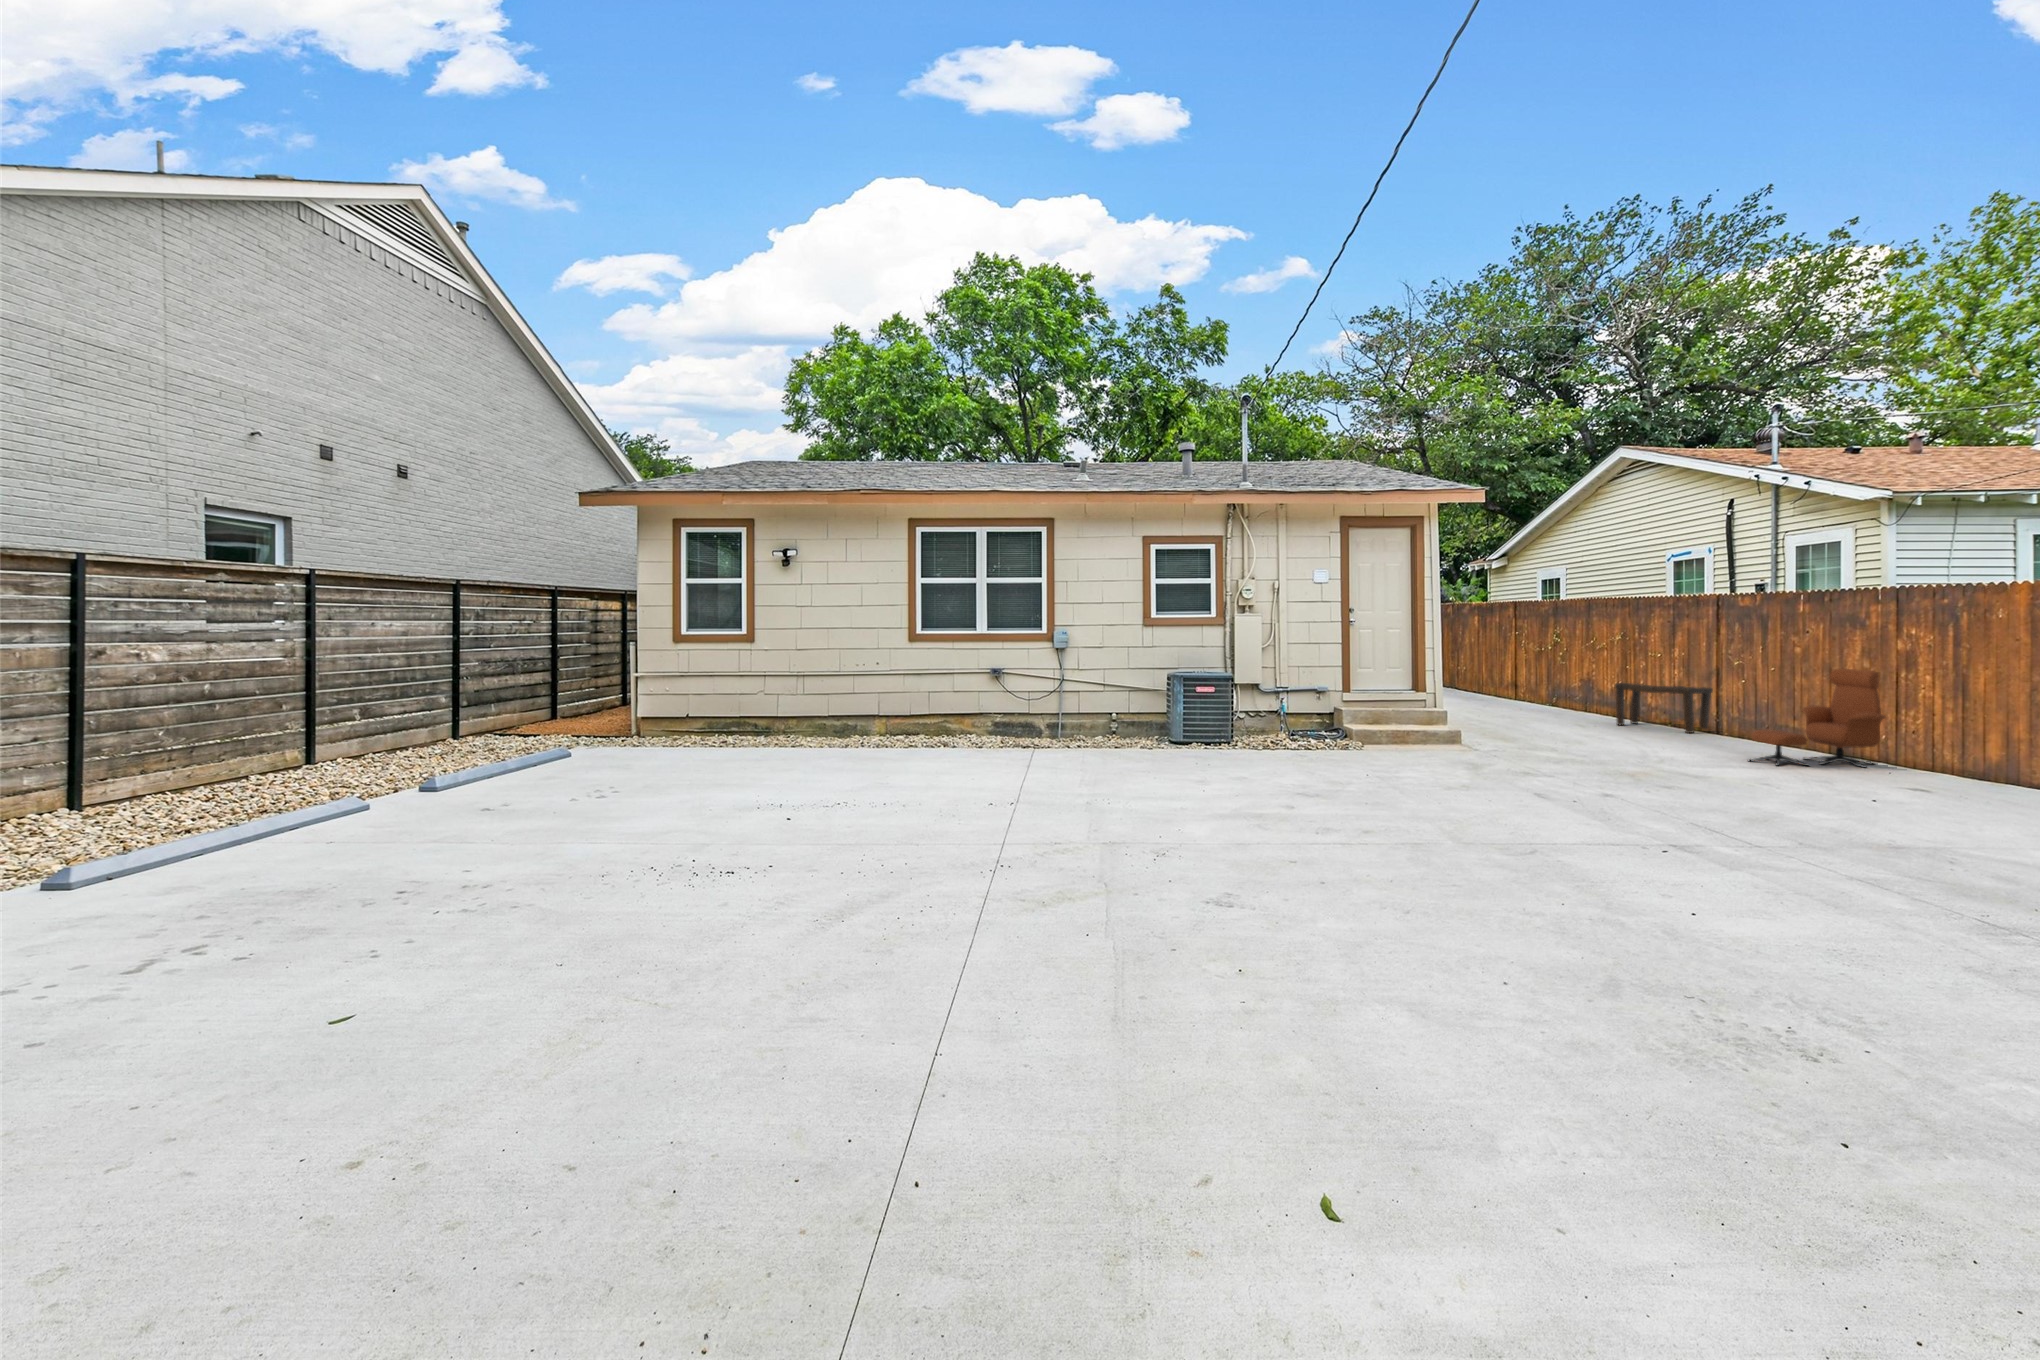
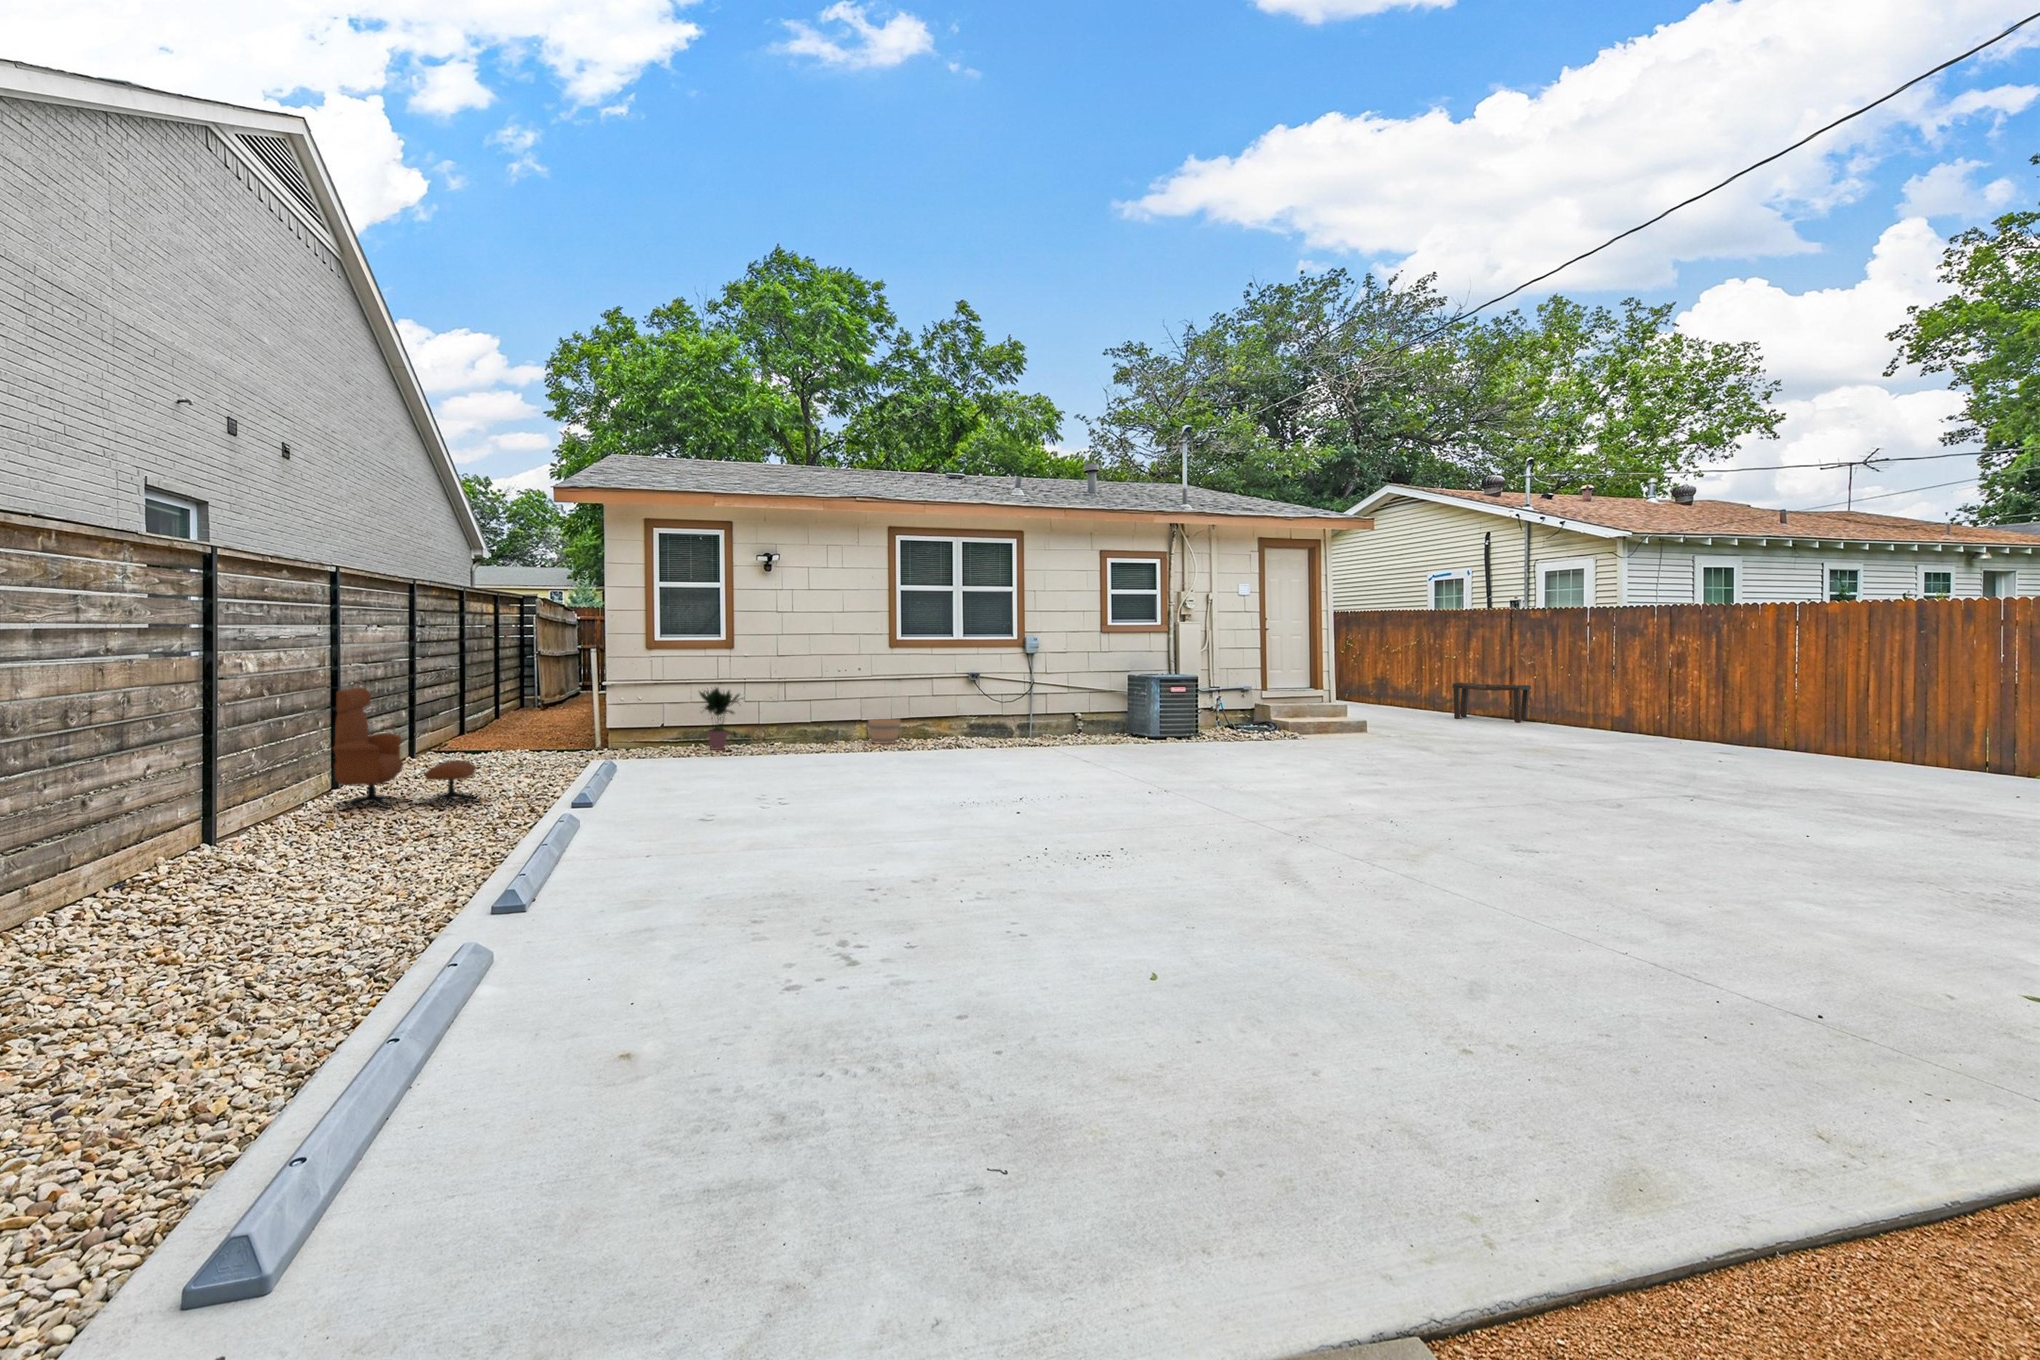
lounge chair: present [1749,669,1886,768] -> present [333,687,481,811]
potted plant: none [710,678,753,740] -> present [700,688,739,750]
bucket: none [878,713,913,738] -> present [868,719,900,744]

